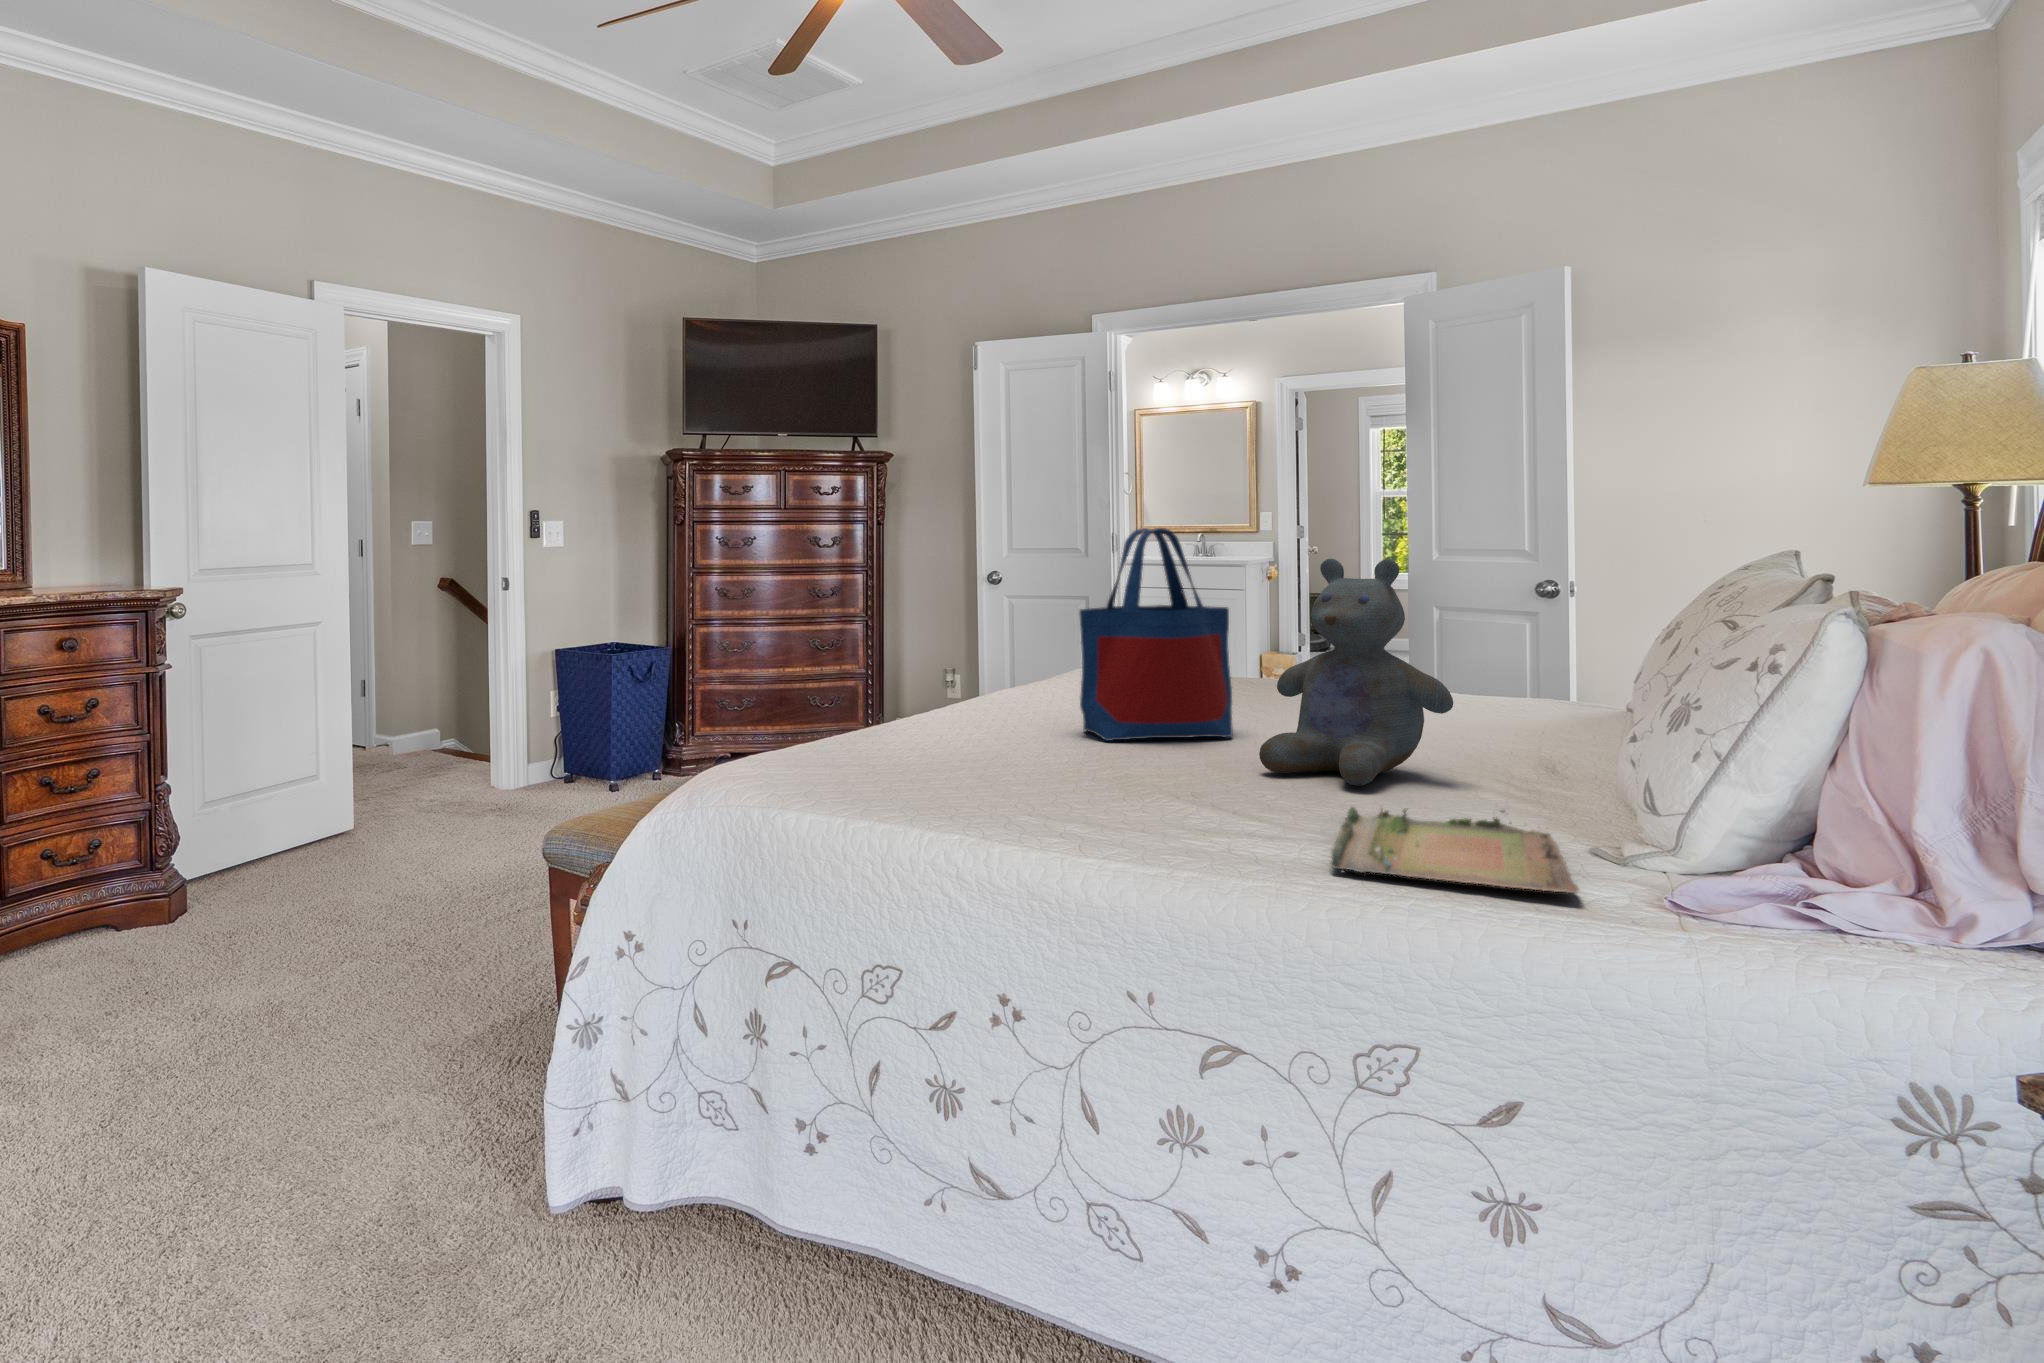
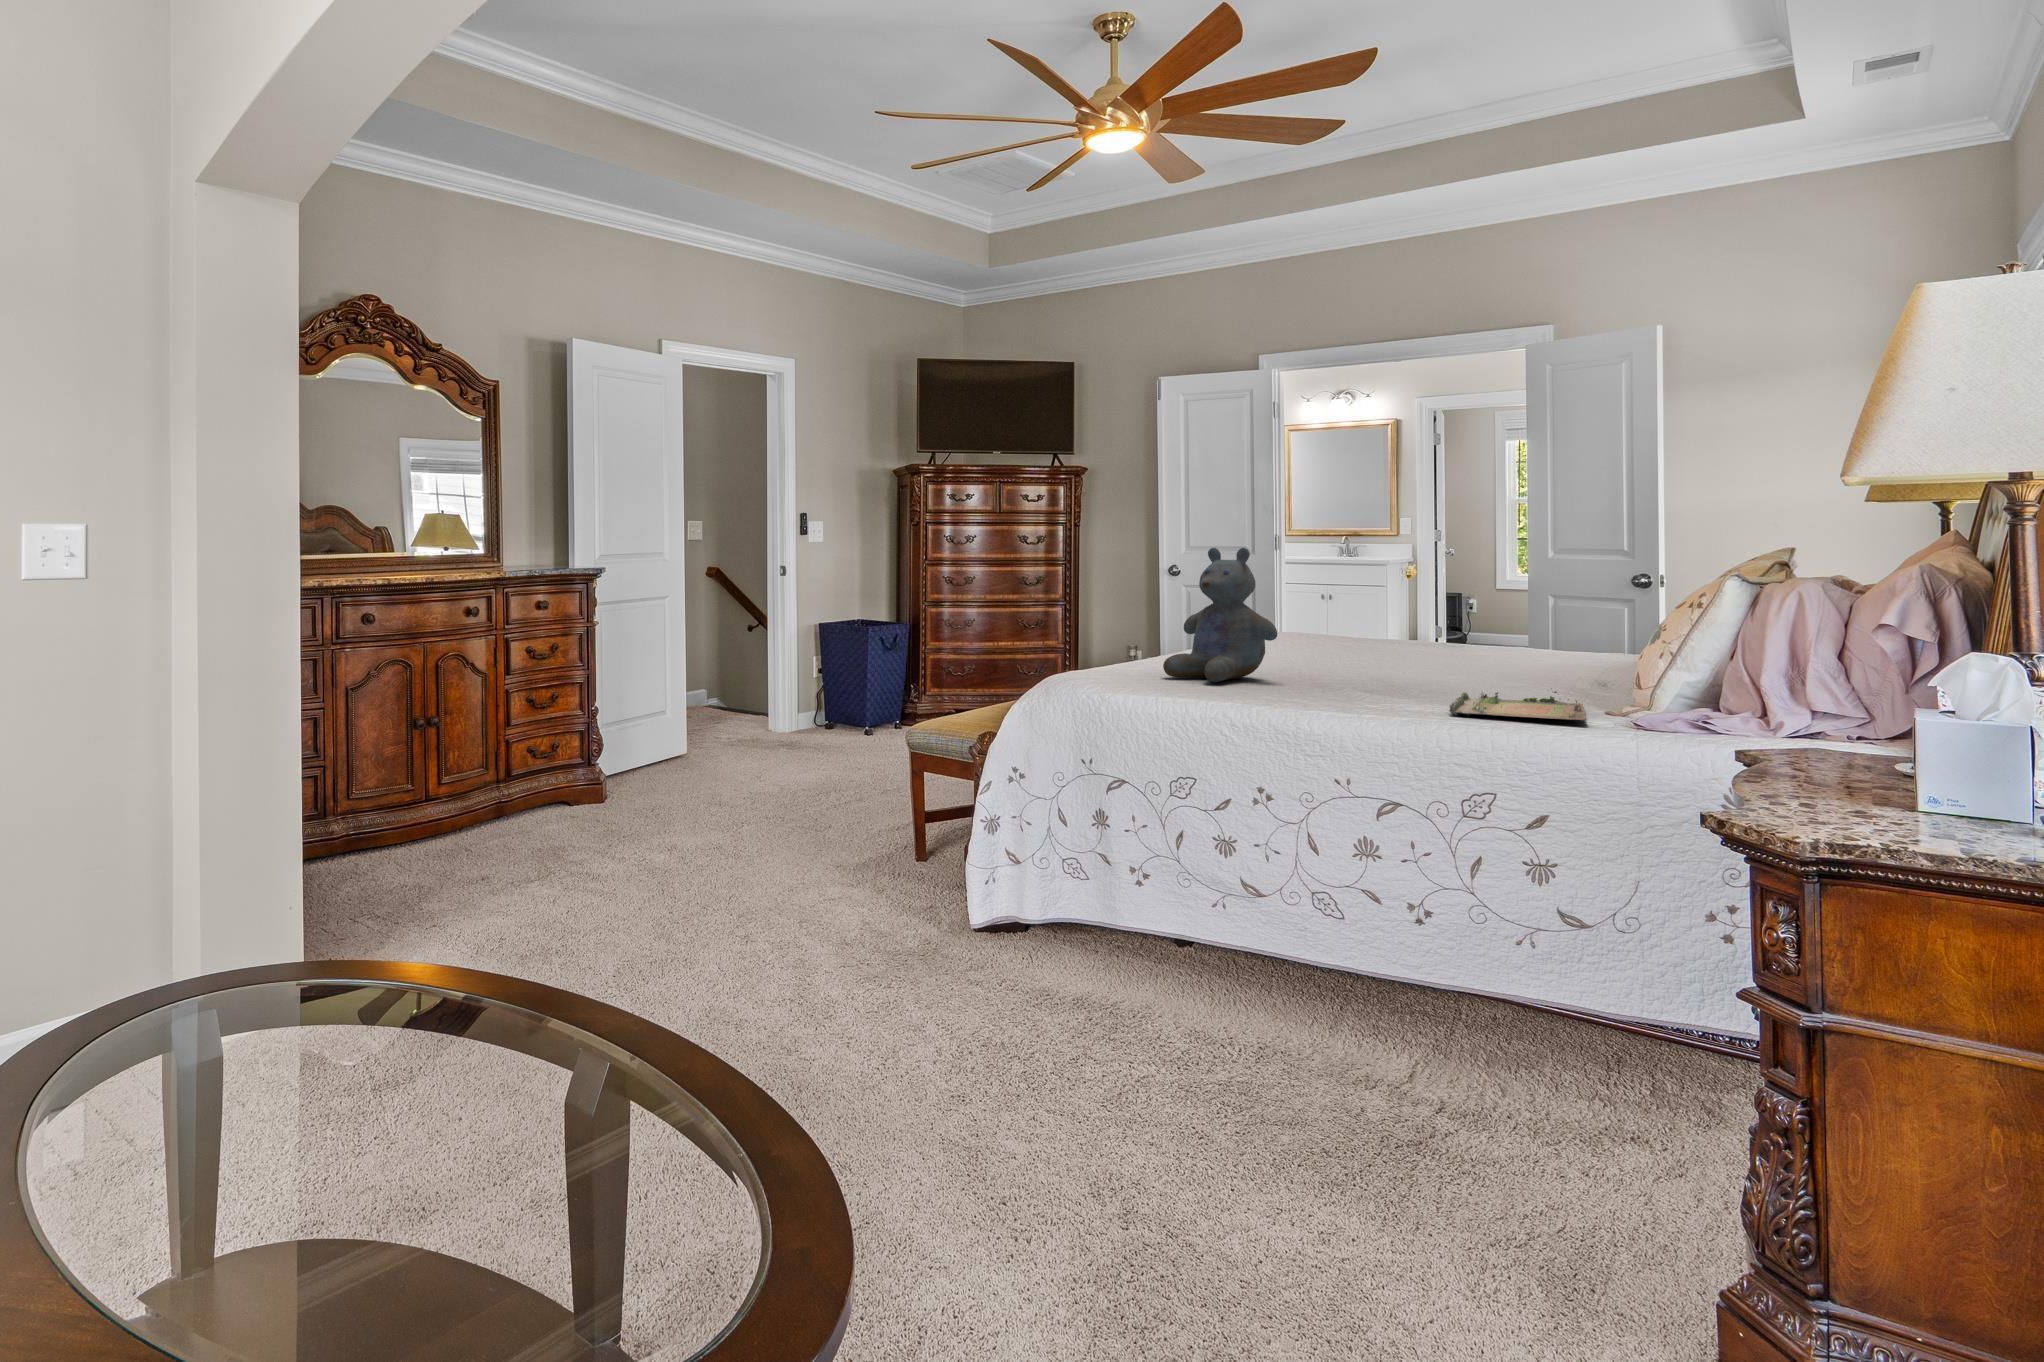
tote bag: present [1079,528,1233,741] -> none [1281,529,1387,668]
stuffed bear: present [1259,559,1453,786] -> present [1163,548,1277,682]

